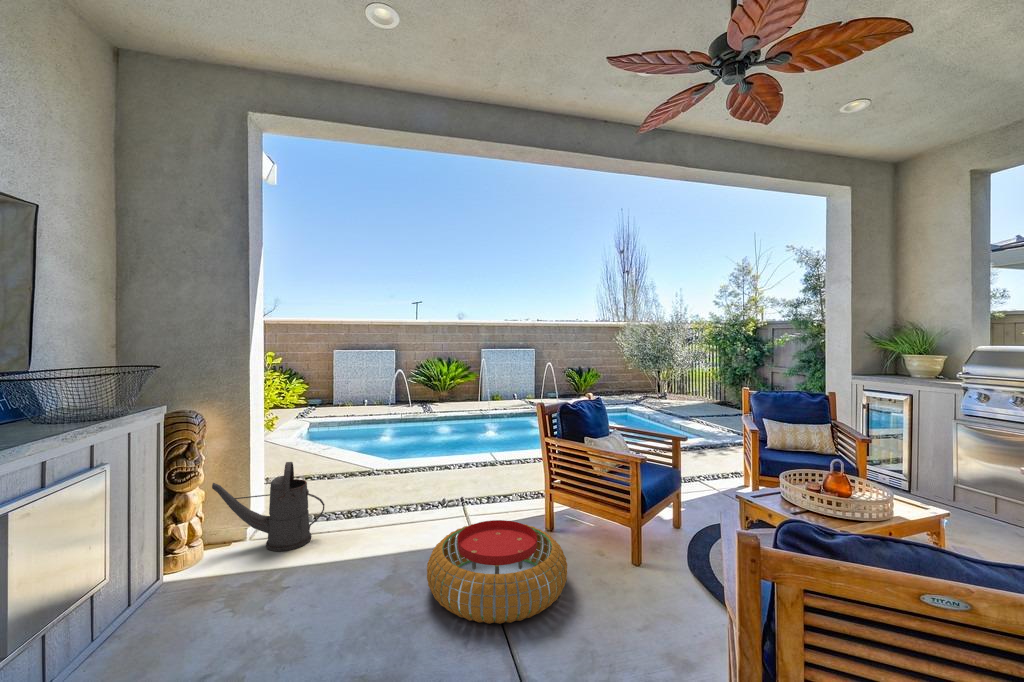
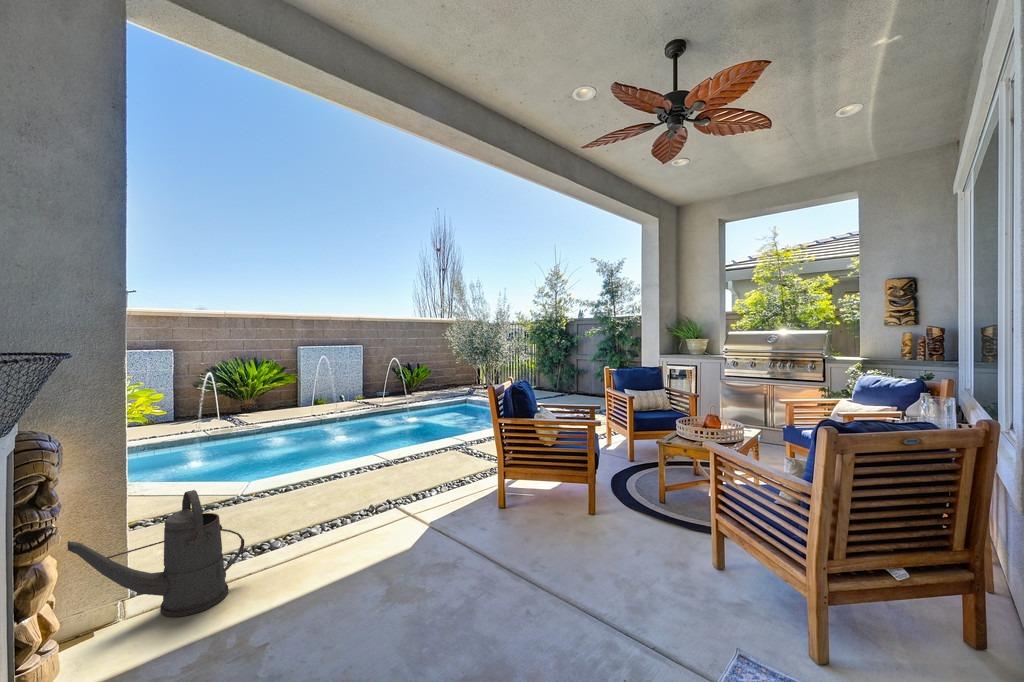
pouf: present [427,520,567,624] -> none [430,504,575,605]

